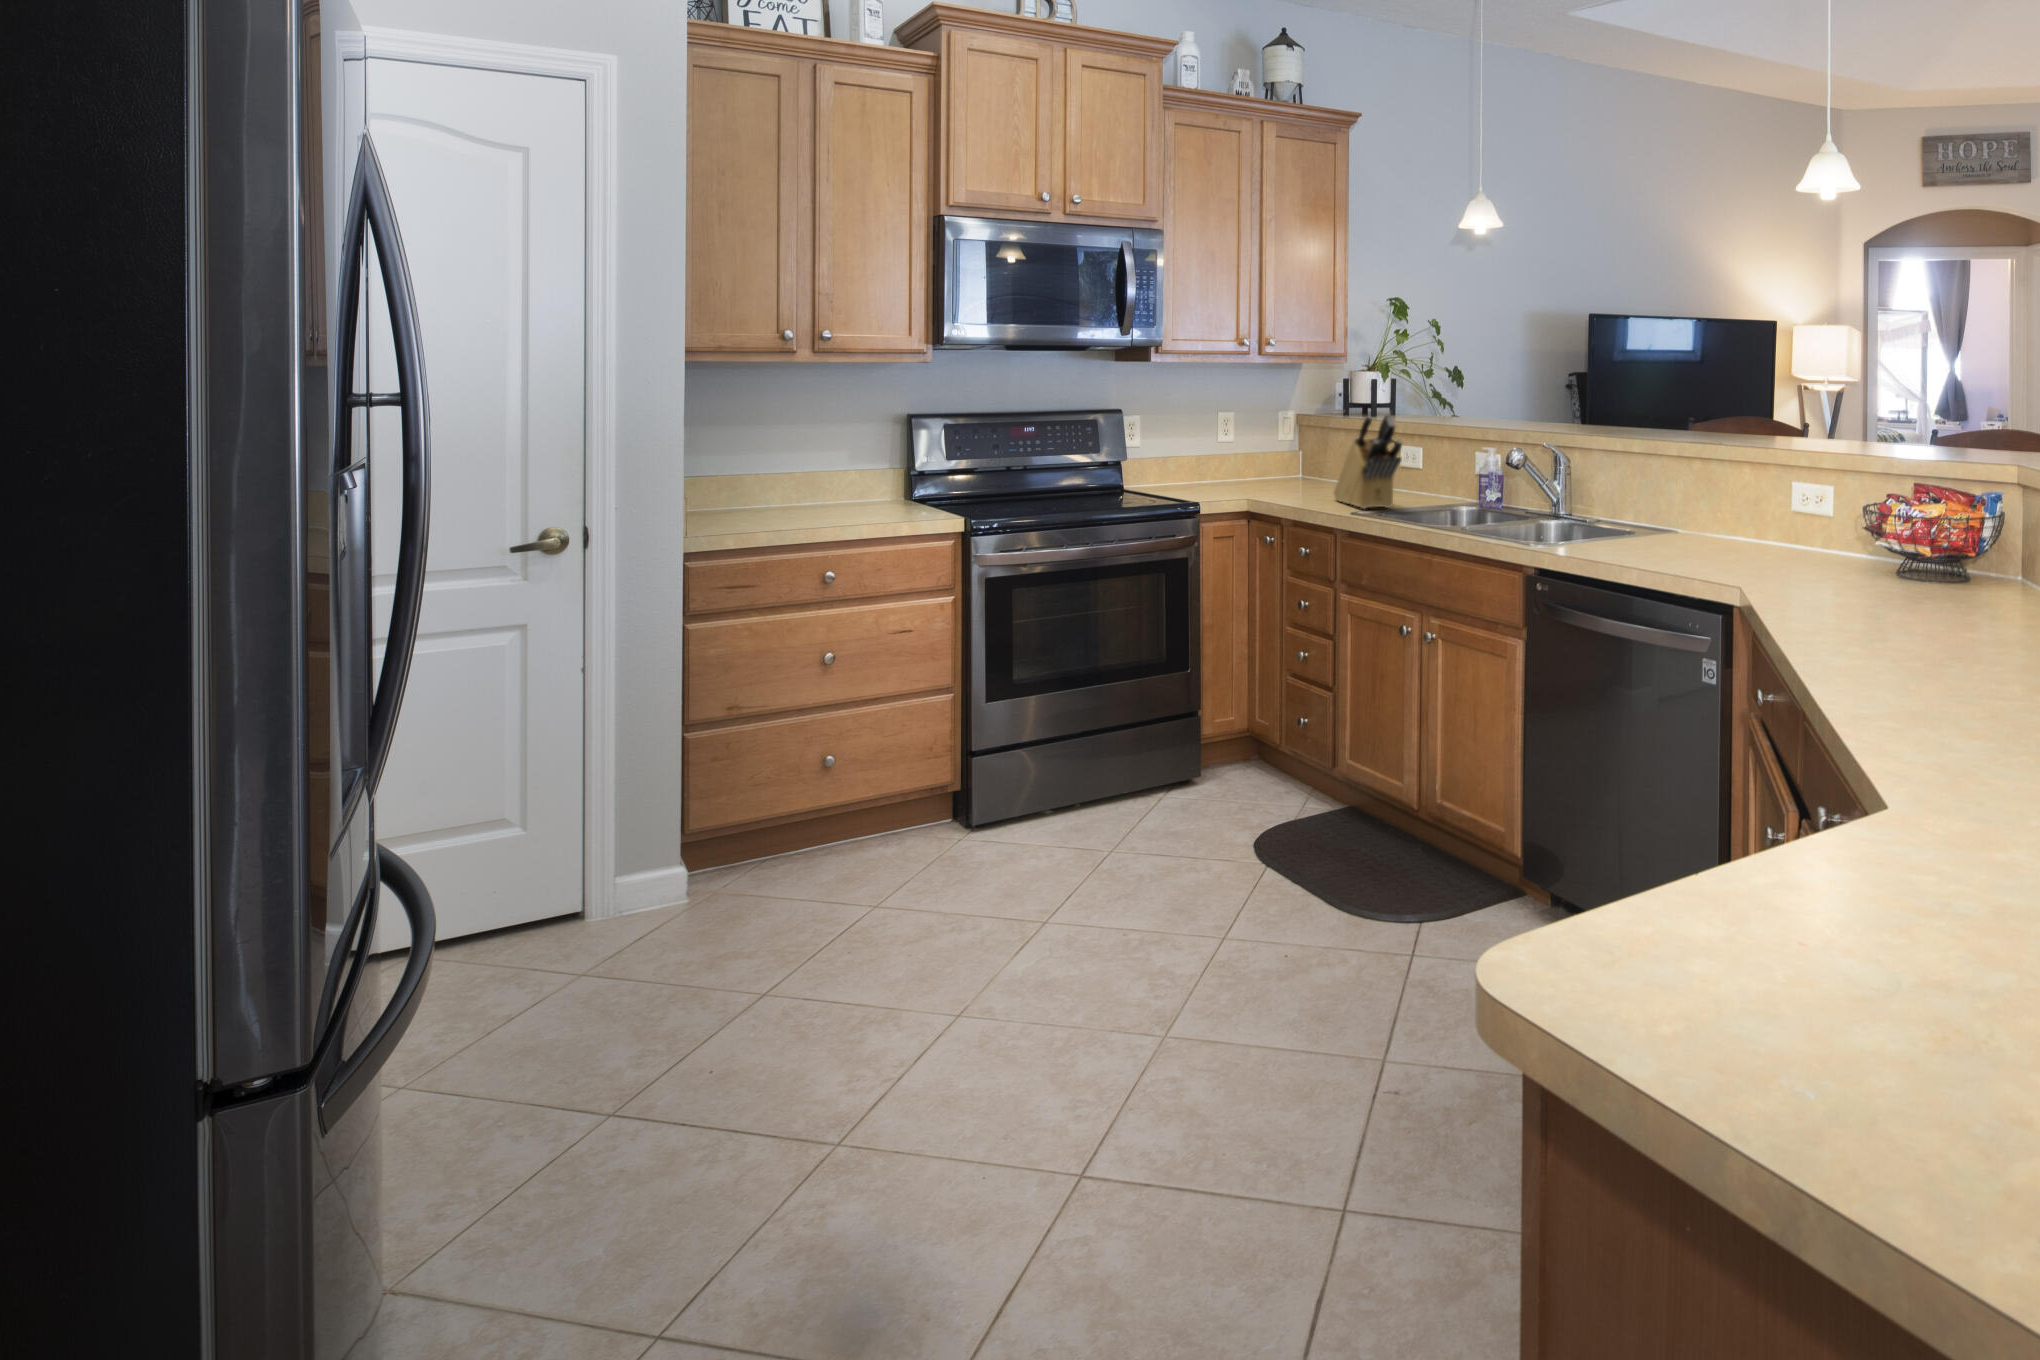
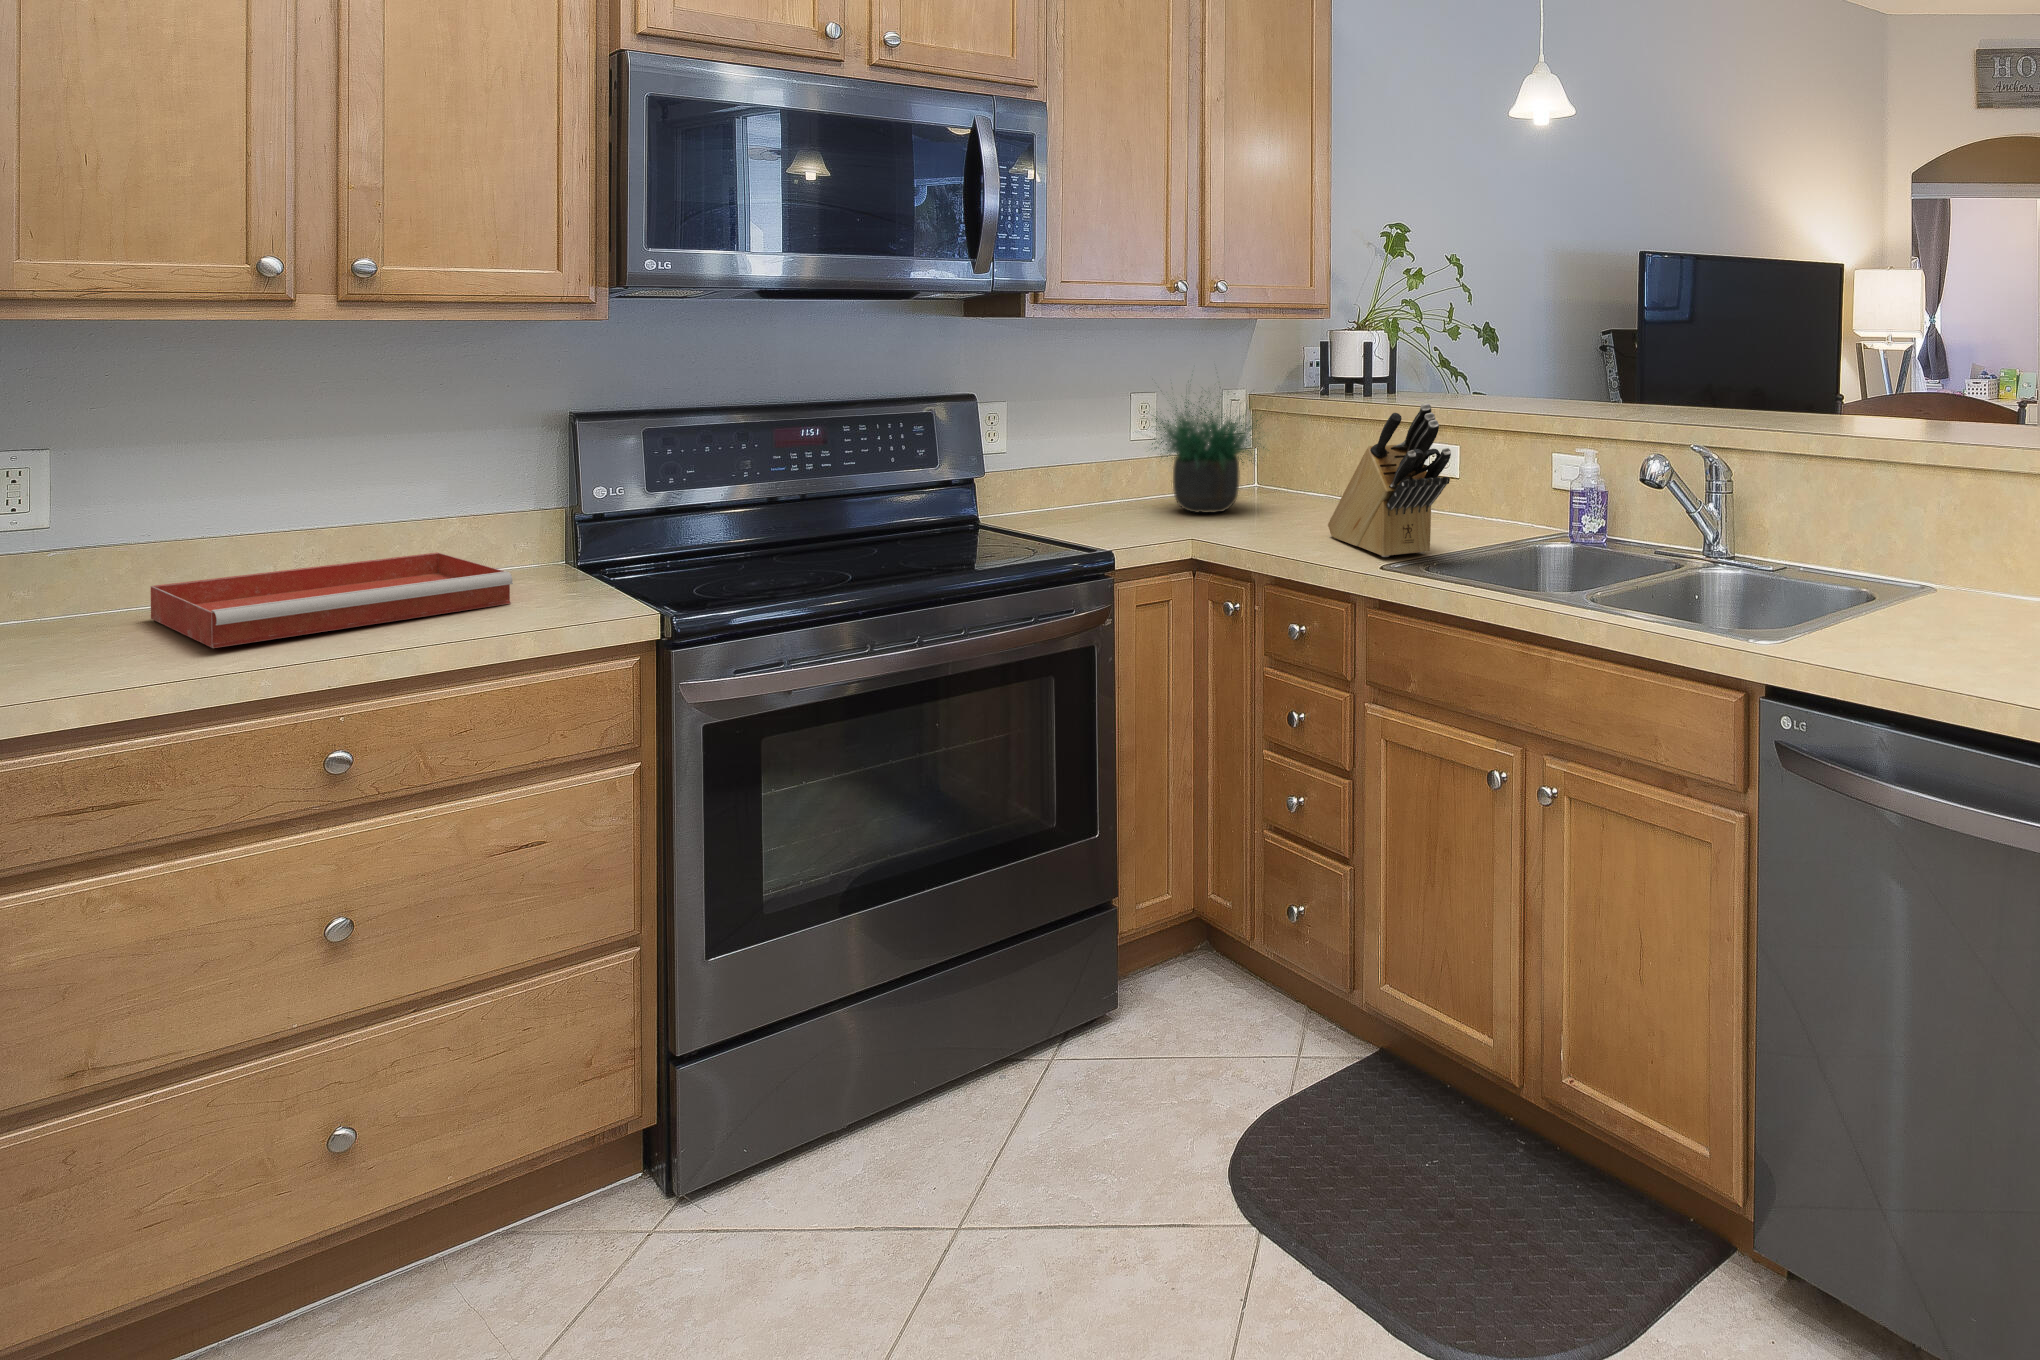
potted plant: none [1214,390,1309,488] -> present [1151,394,1264,513]
tray: none [728,490,887,522] -> present [151,553,513,648]

